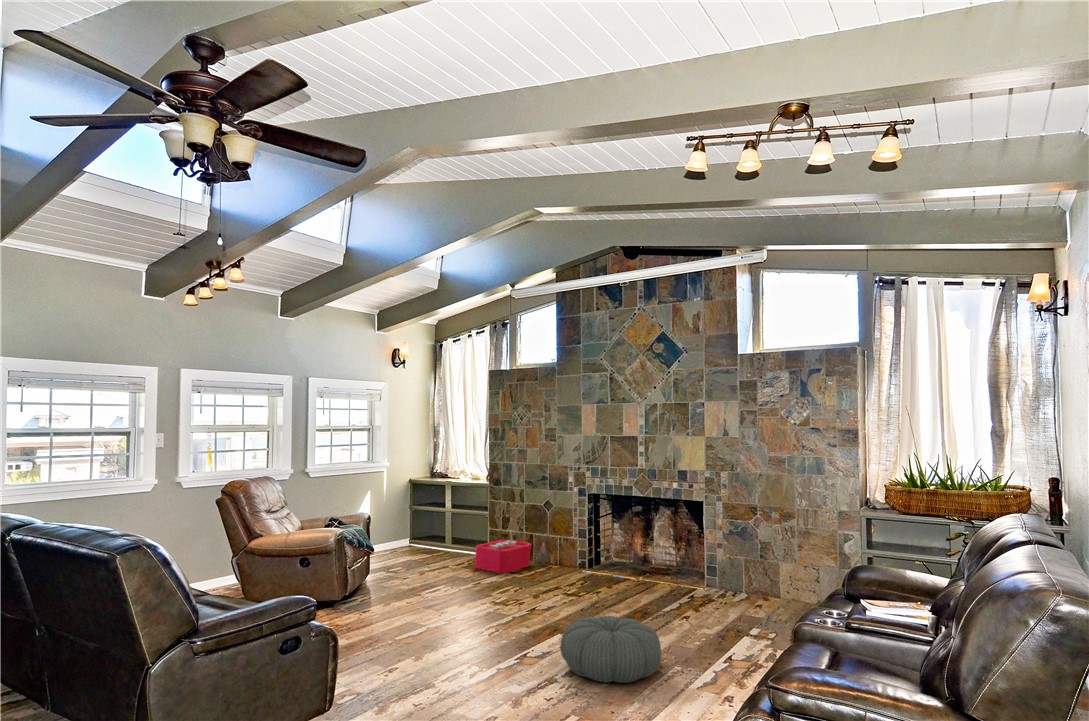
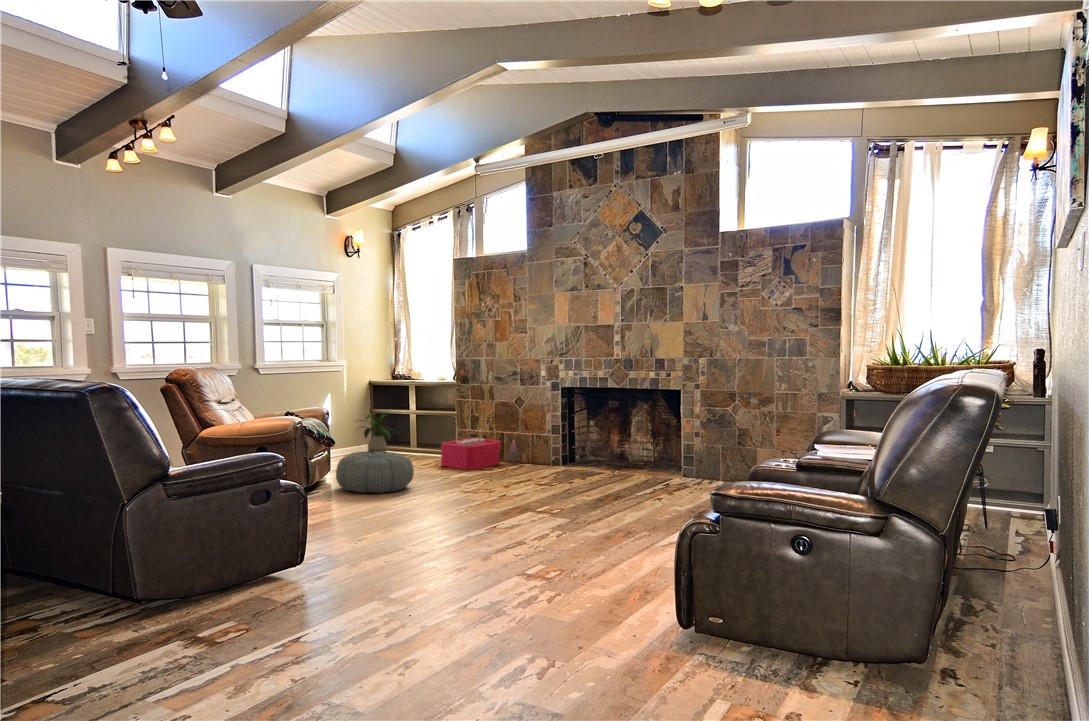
house plant: none [392,508,437,551] -> present [361,409,393,453]
pouf: present [560,616,661,683] -> present [336,452,414,493]

